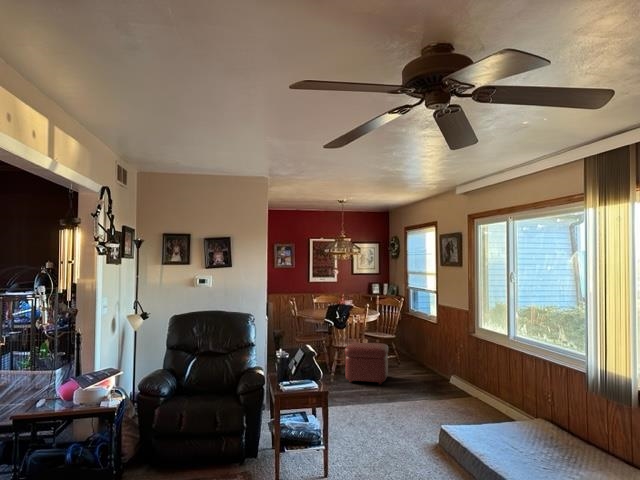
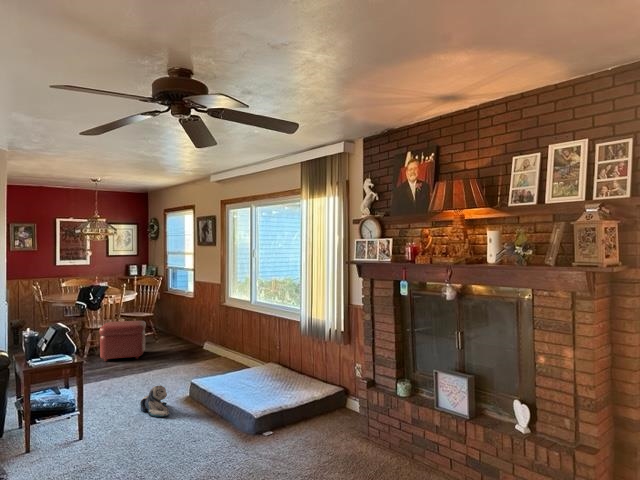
plush toy: none [385,427,416,467] -> present [140,385,169,417]

